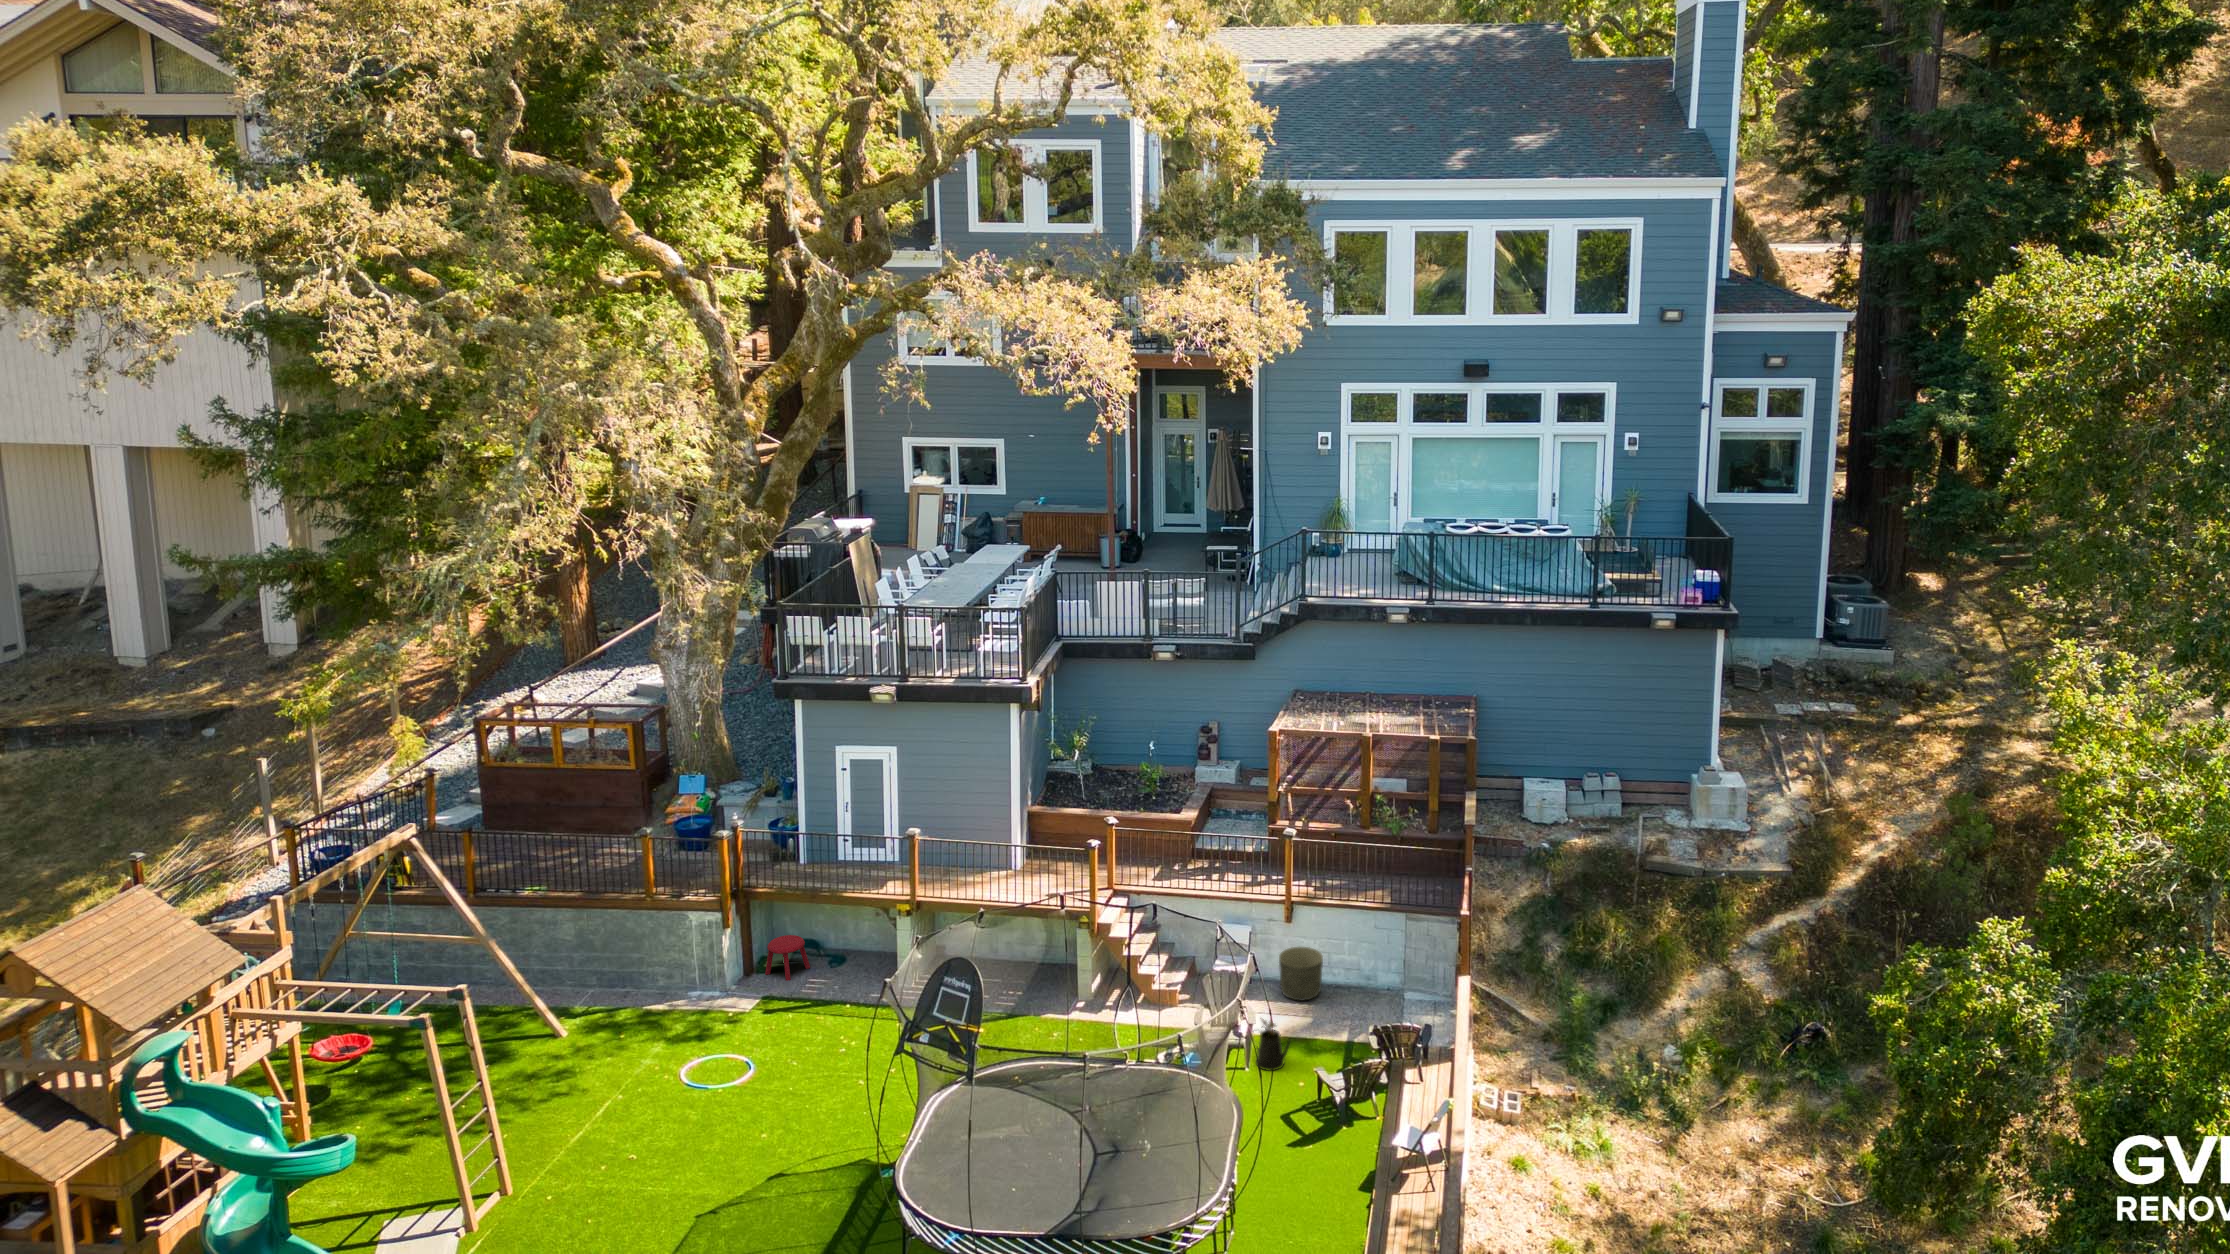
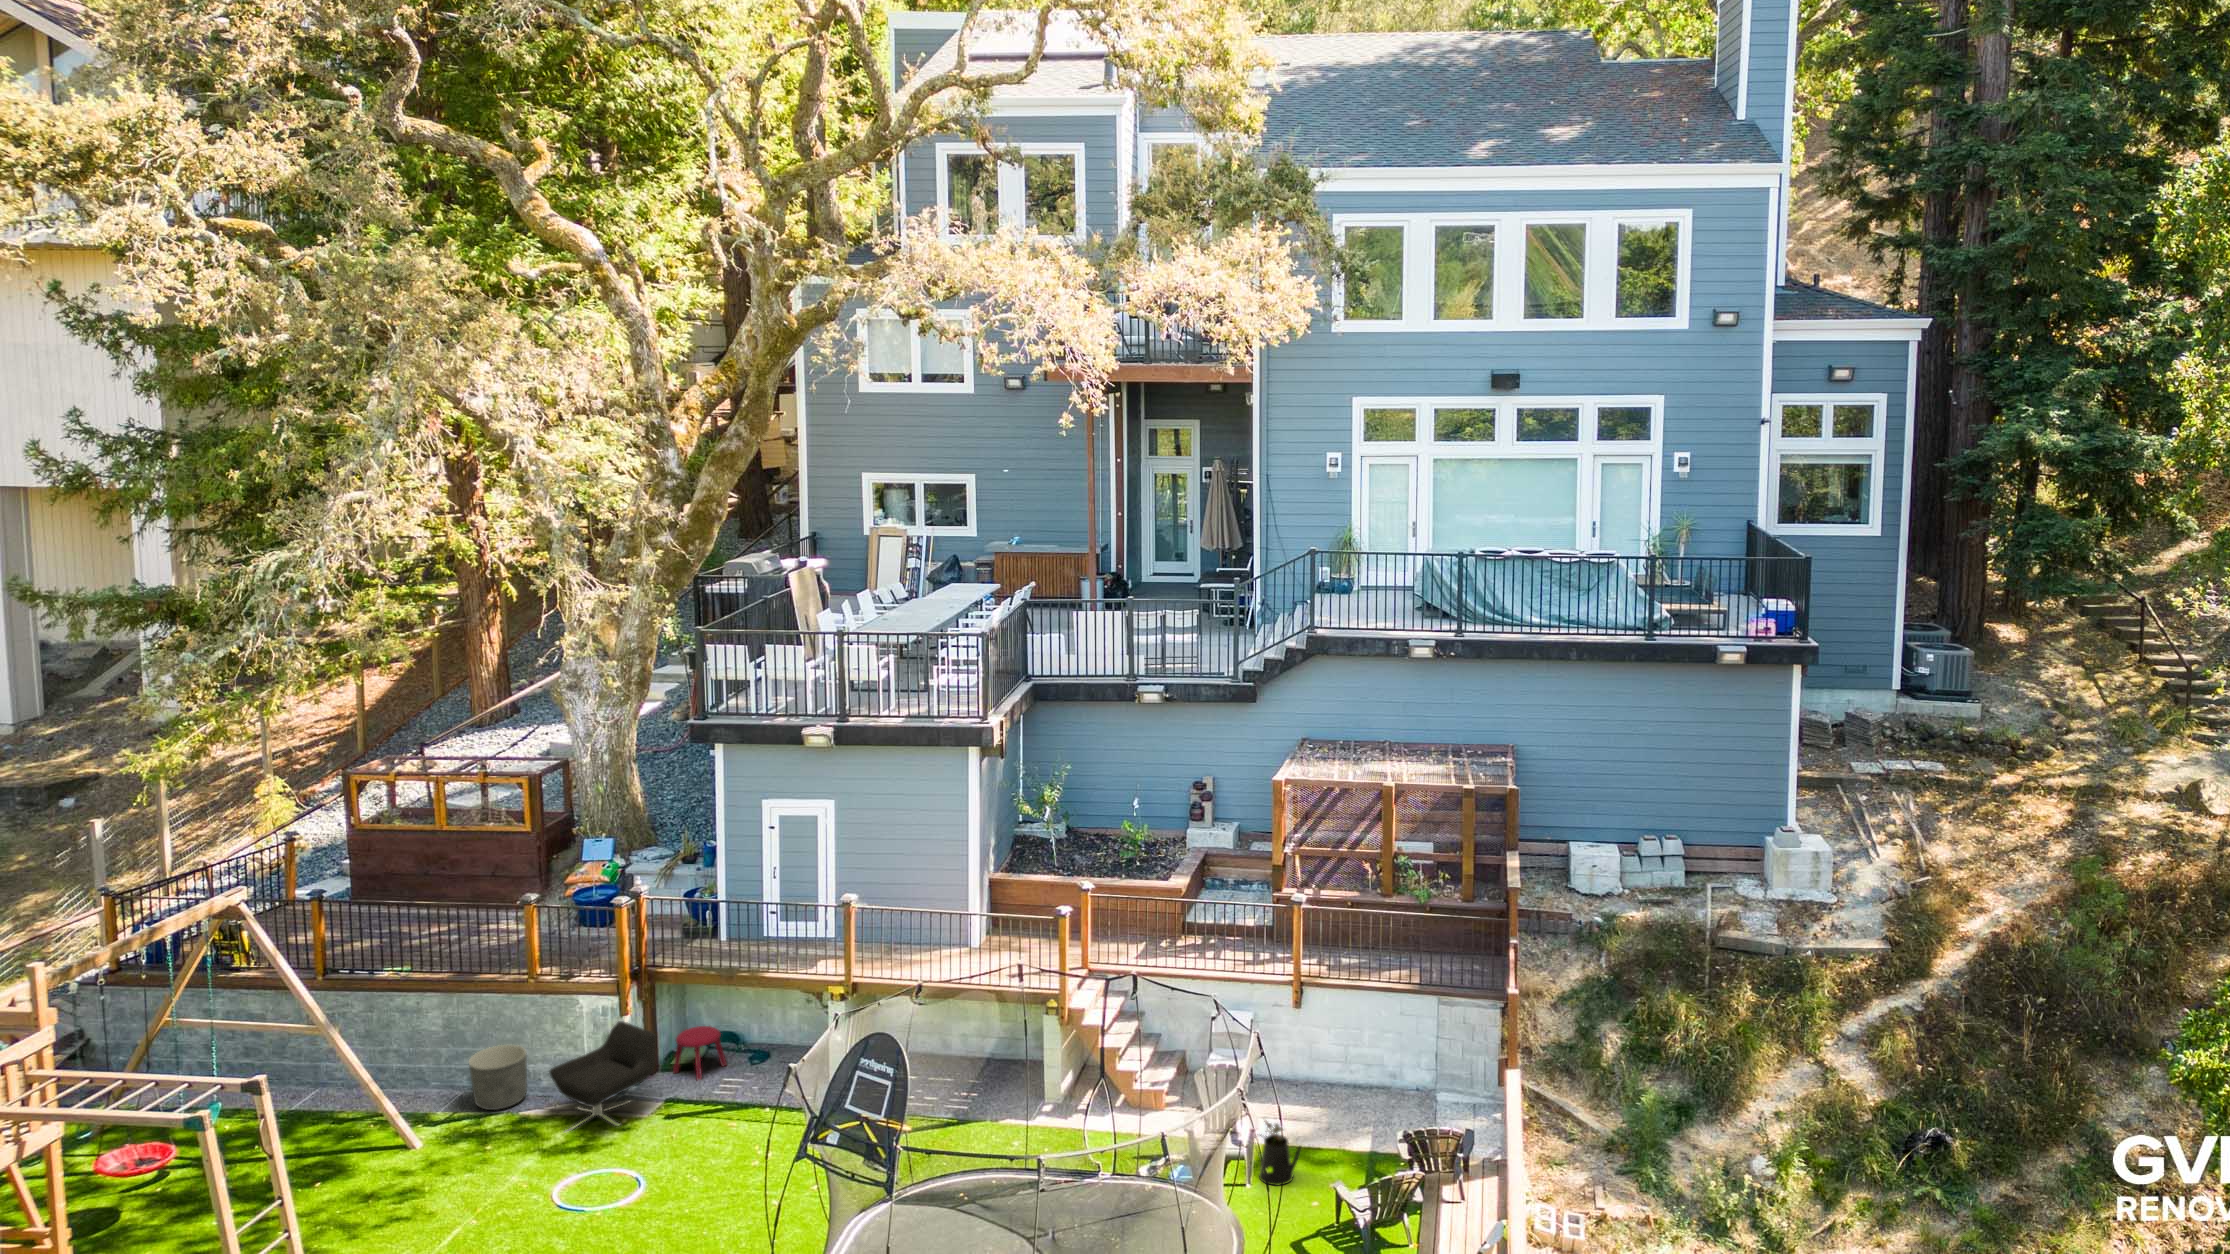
lounge chair: none [666,933,754,1026] -> present [549,1021,657,1132]
planter: present [1279,947,1323,1001] -> present [469,1045,527,1110]

